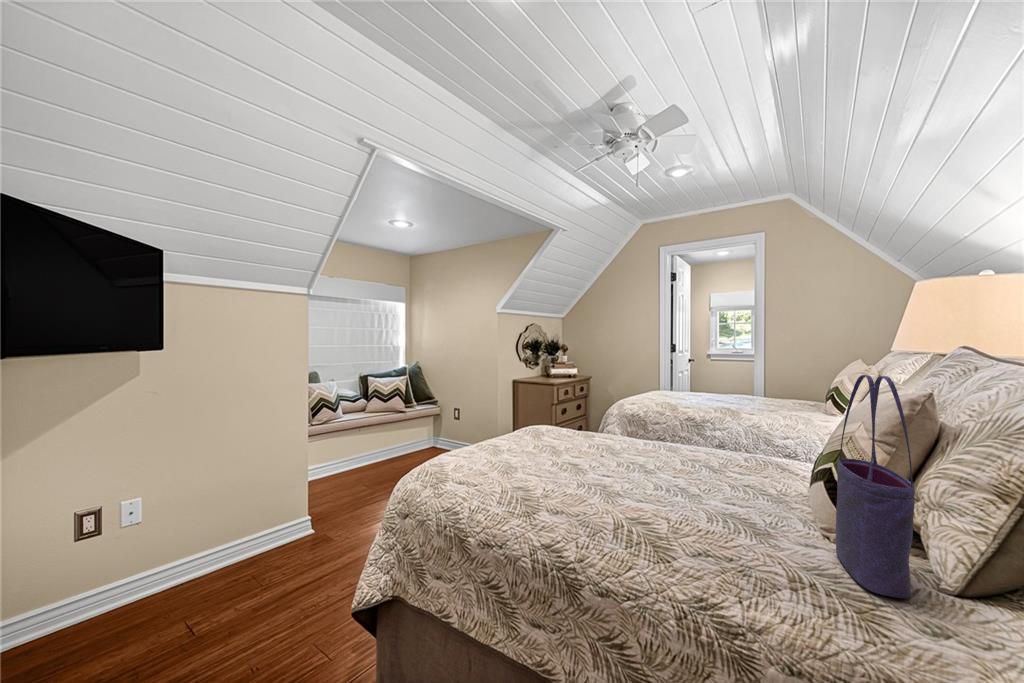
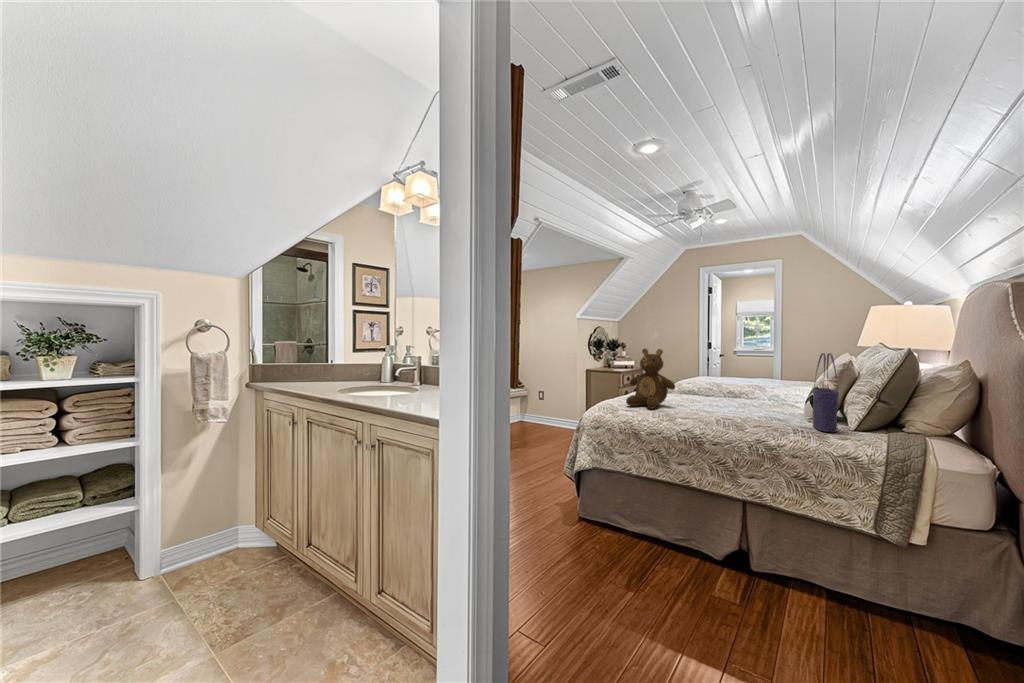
teddy bear: none [469,357,561,478] -> present [626,349,675,409]

